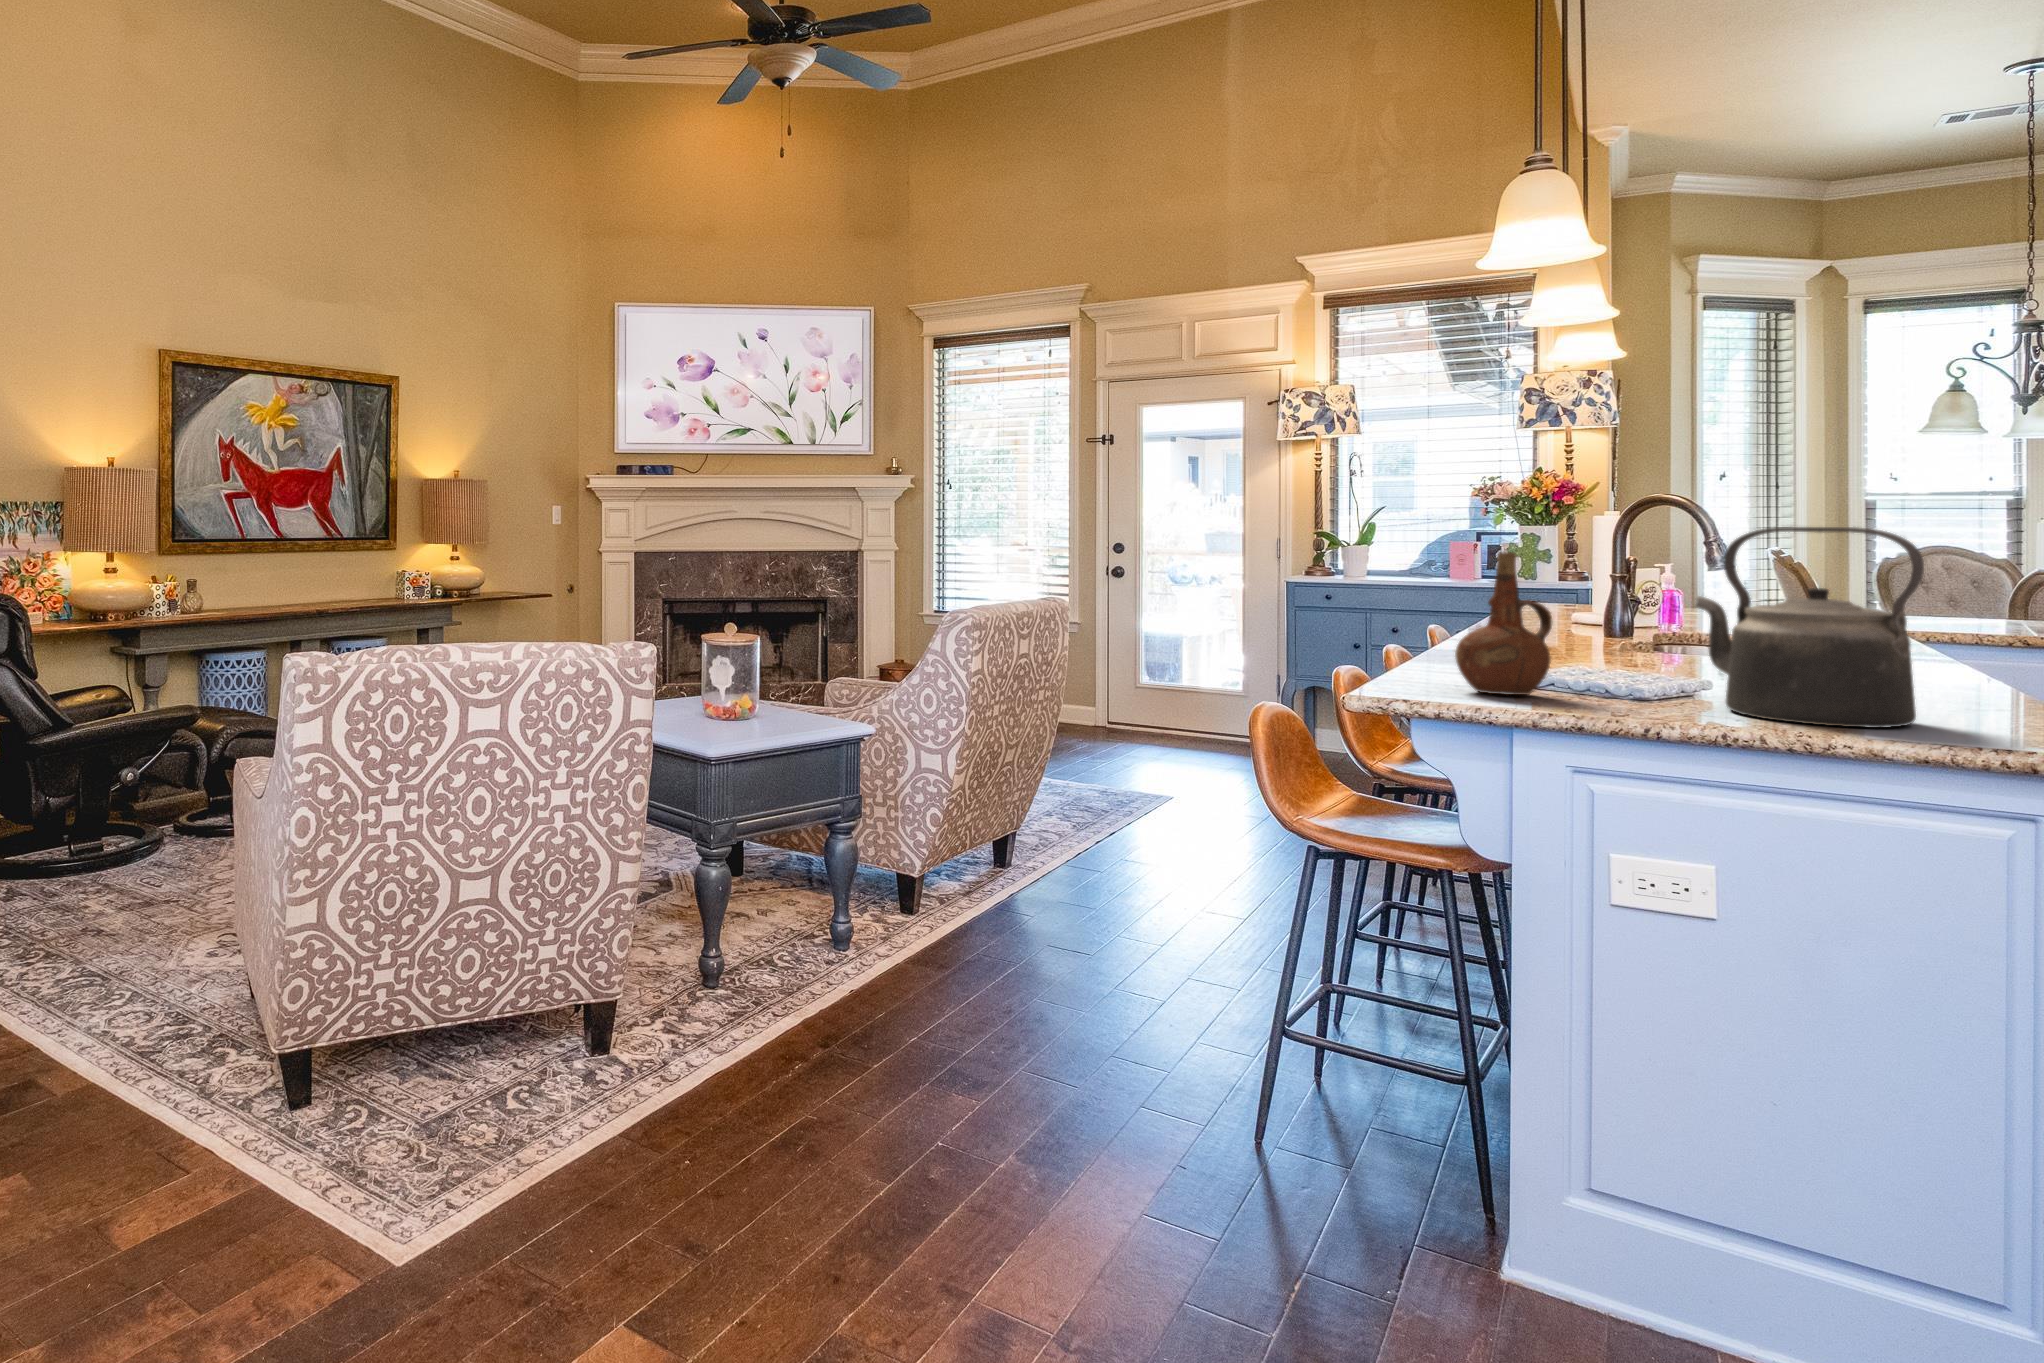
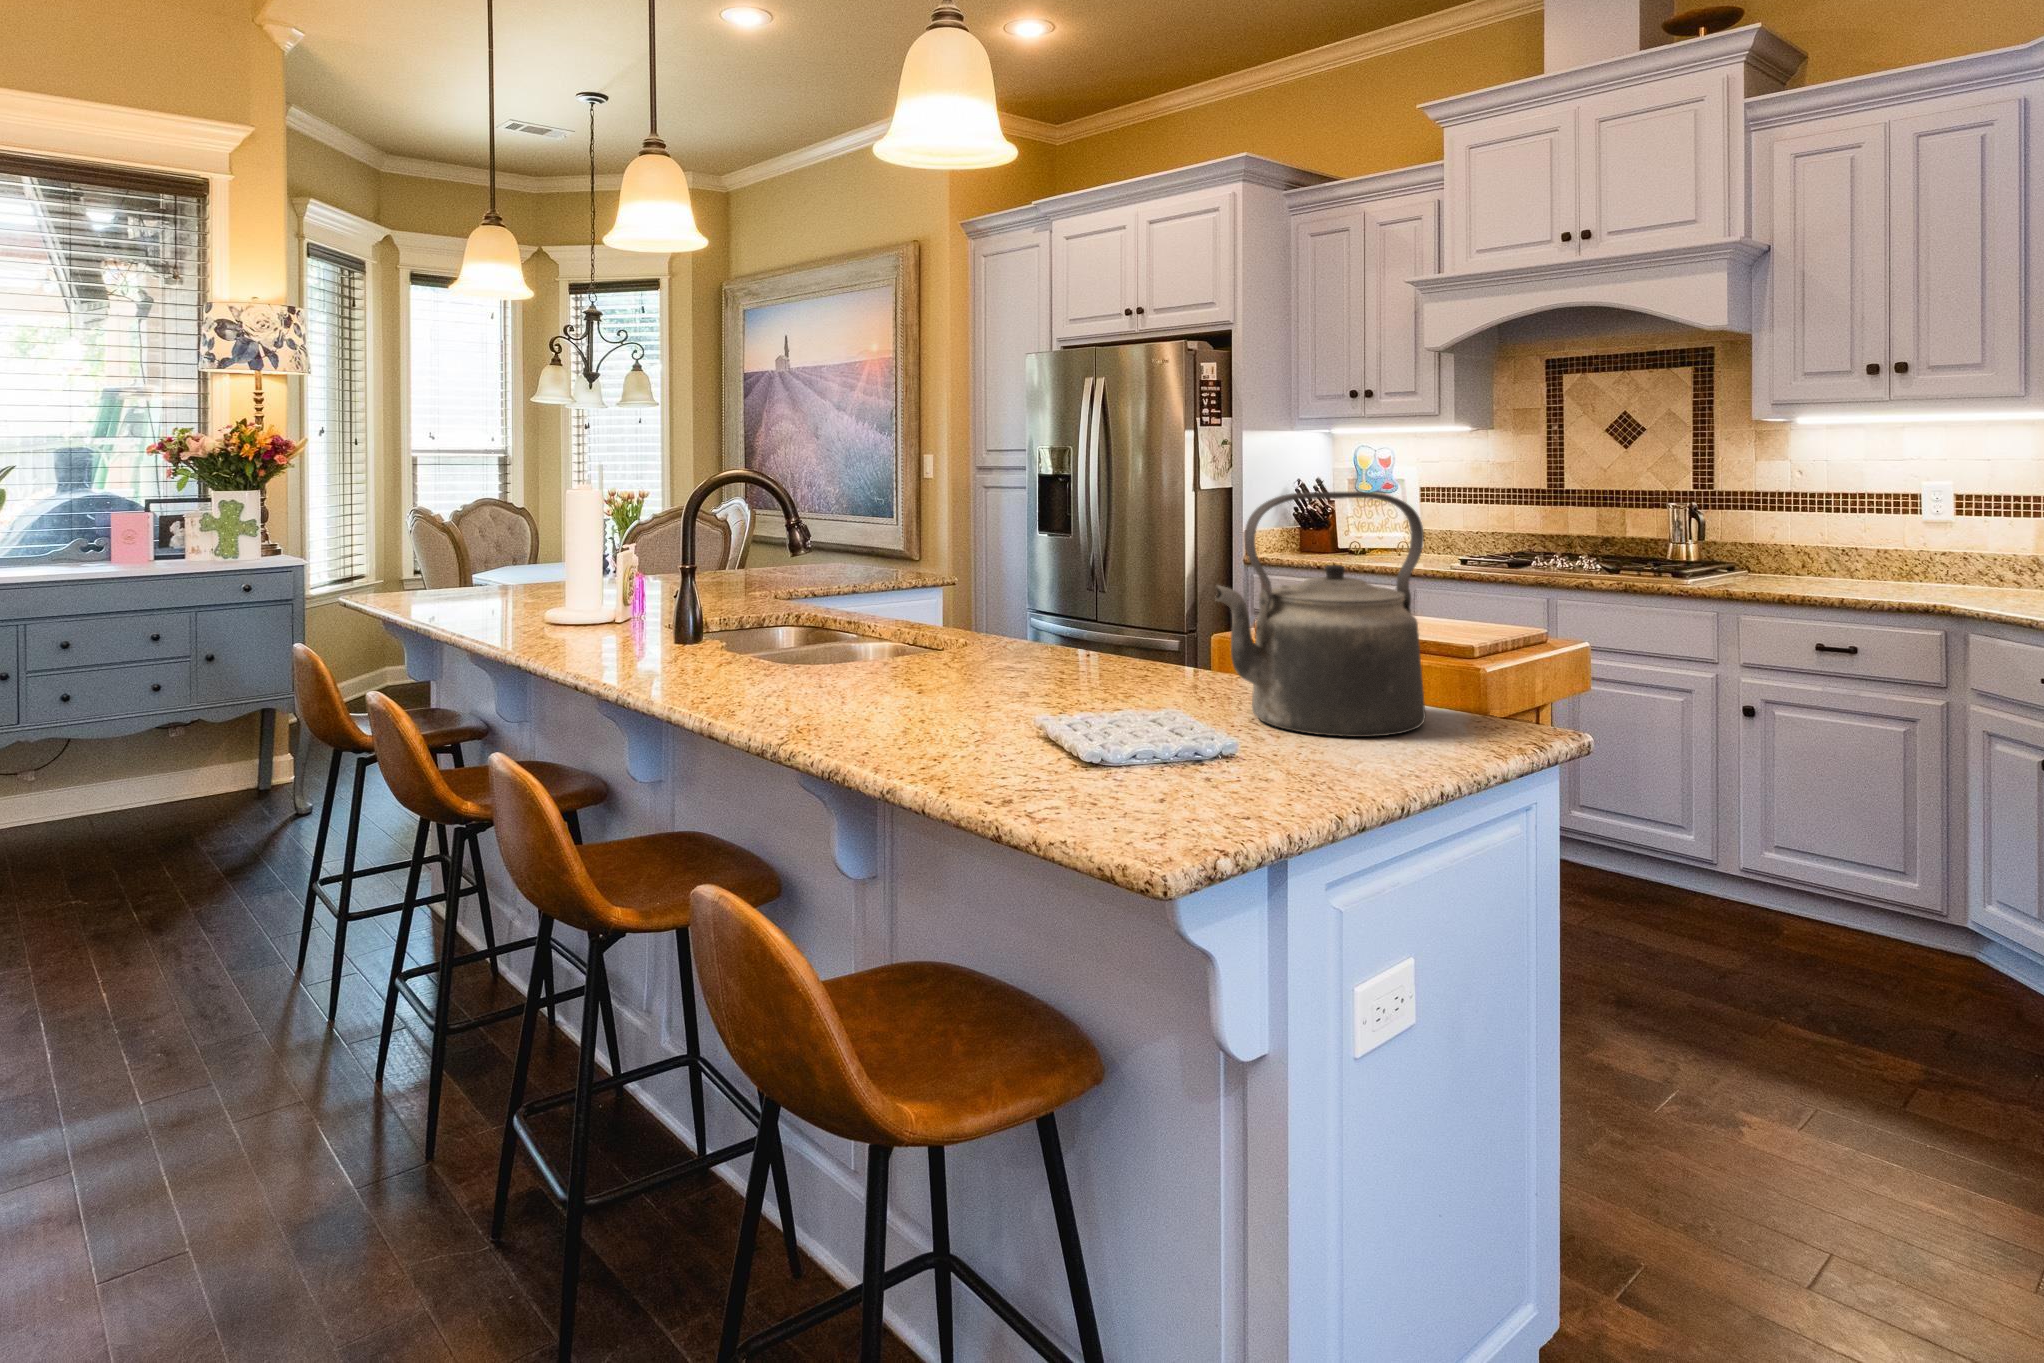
ceramic pitcher: present [1455,552,1552,695] -> none [1080,545,1205,781]

